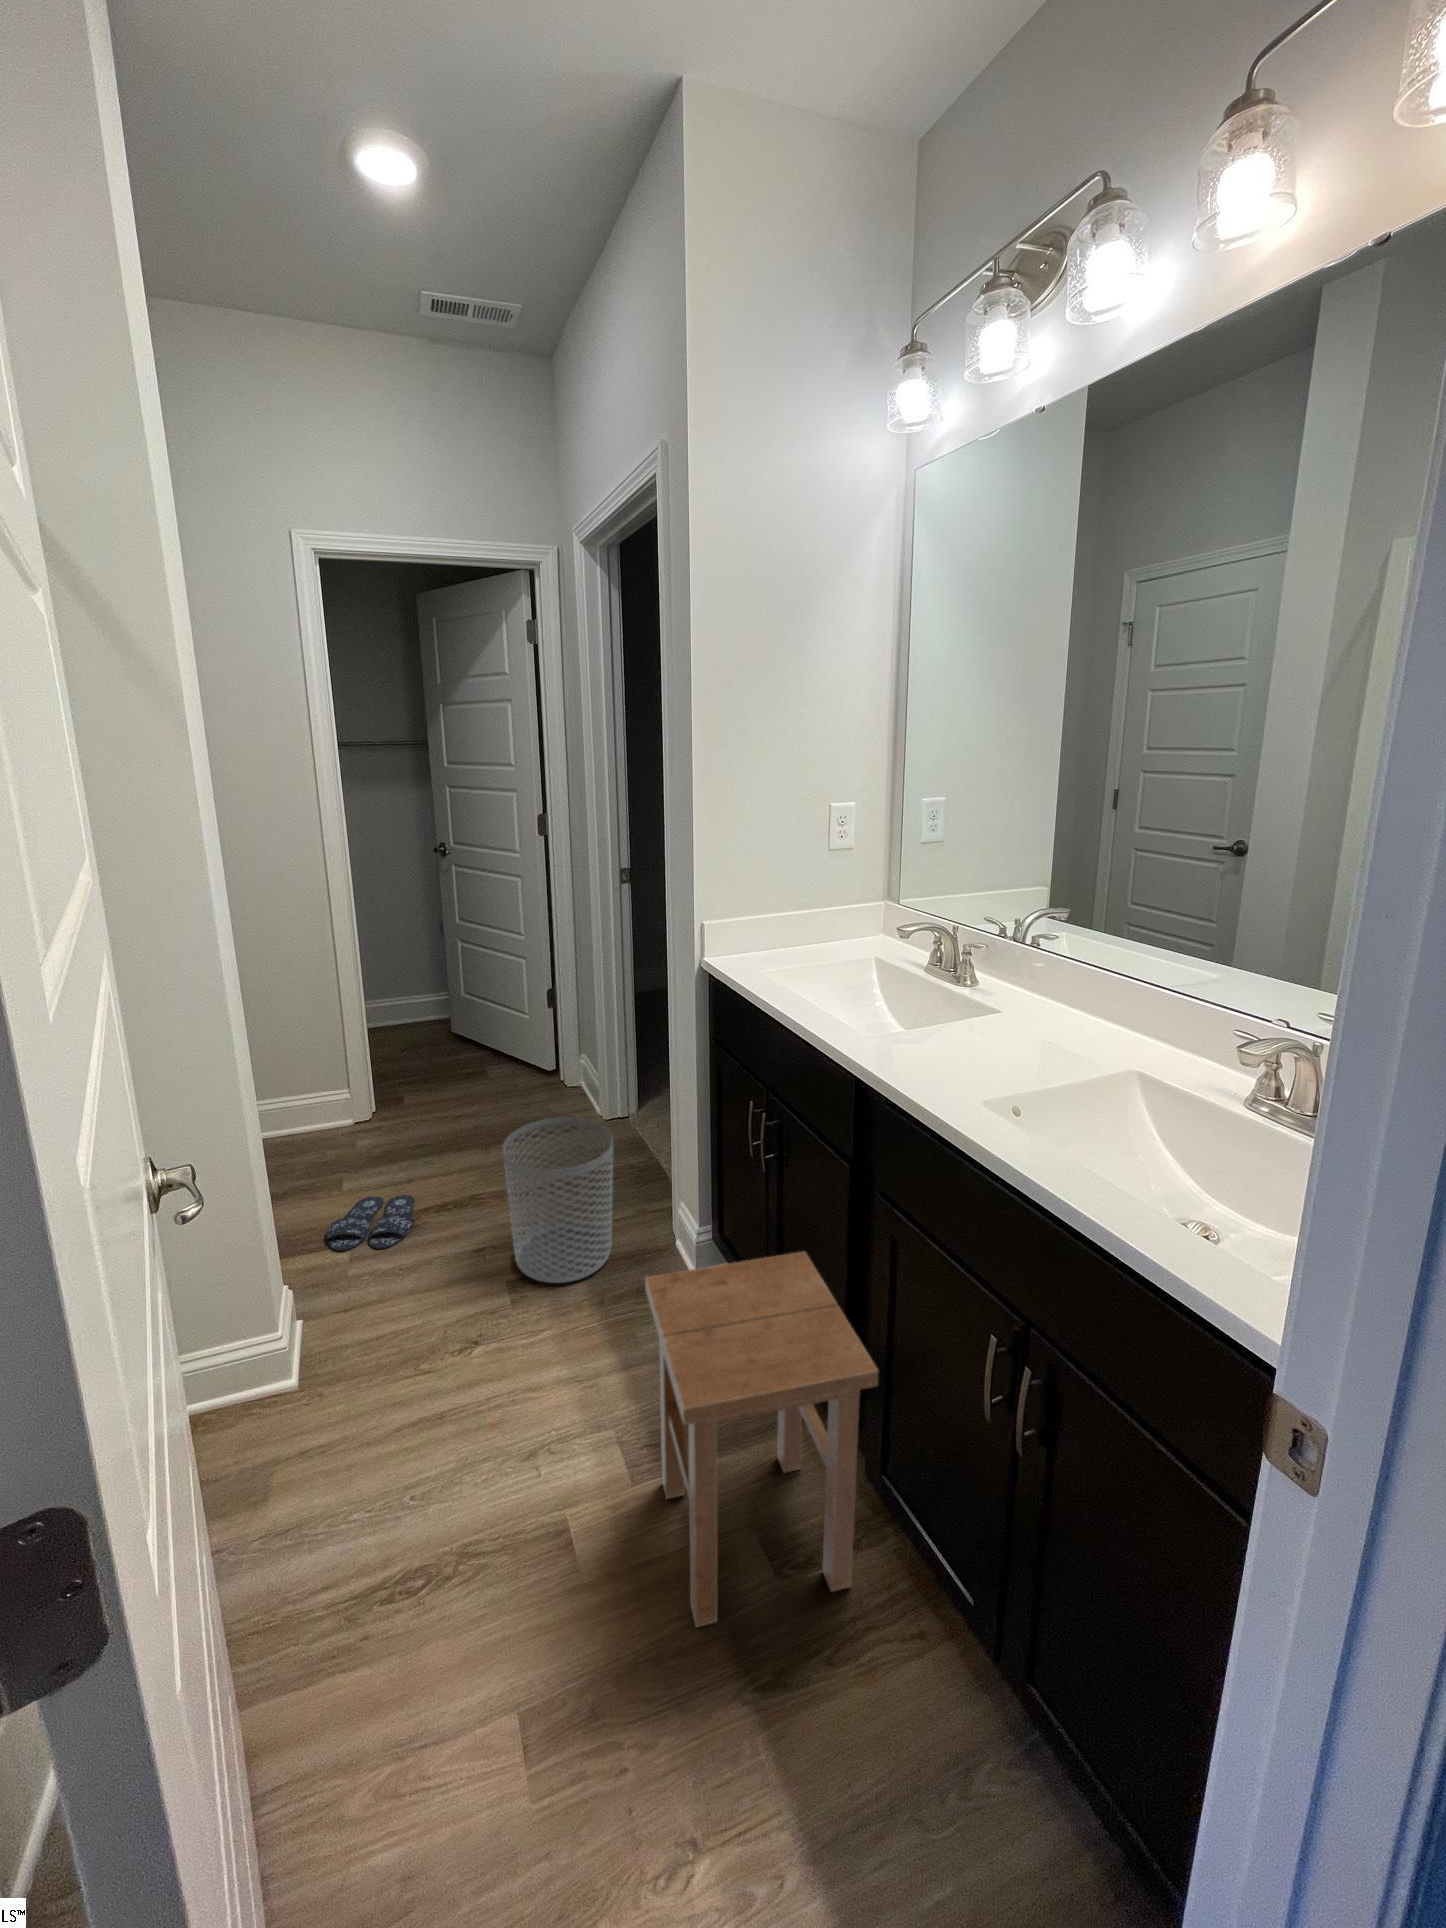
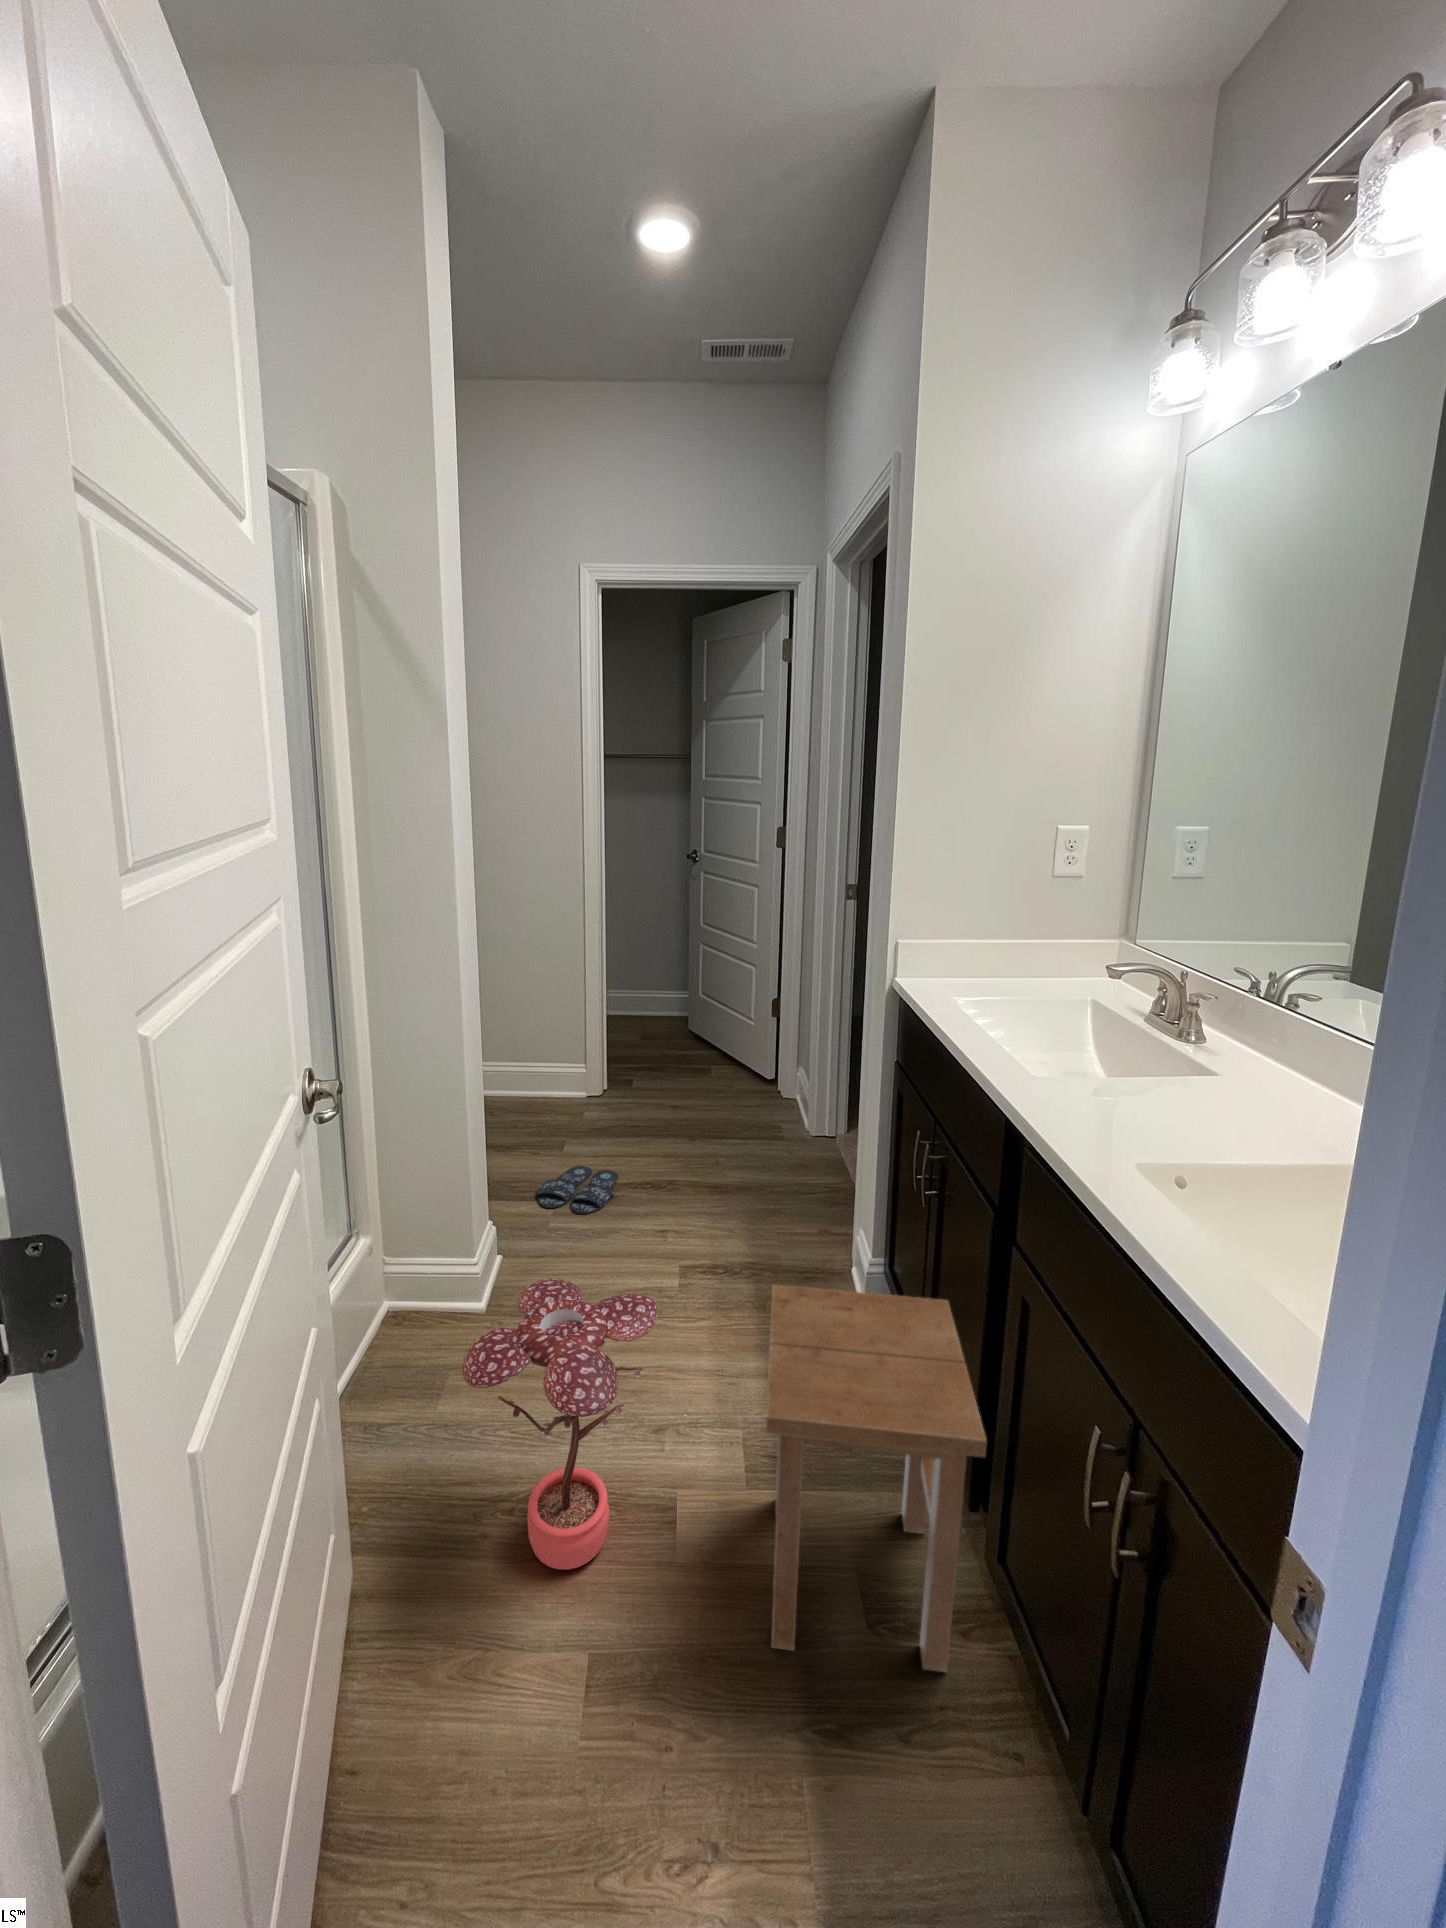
waste bin: present [503,1117,613,1283] -> none [688,1121,795,1284]
potted plant: none [332,1321,538,1636] -> present [462,1279,658,1570]

